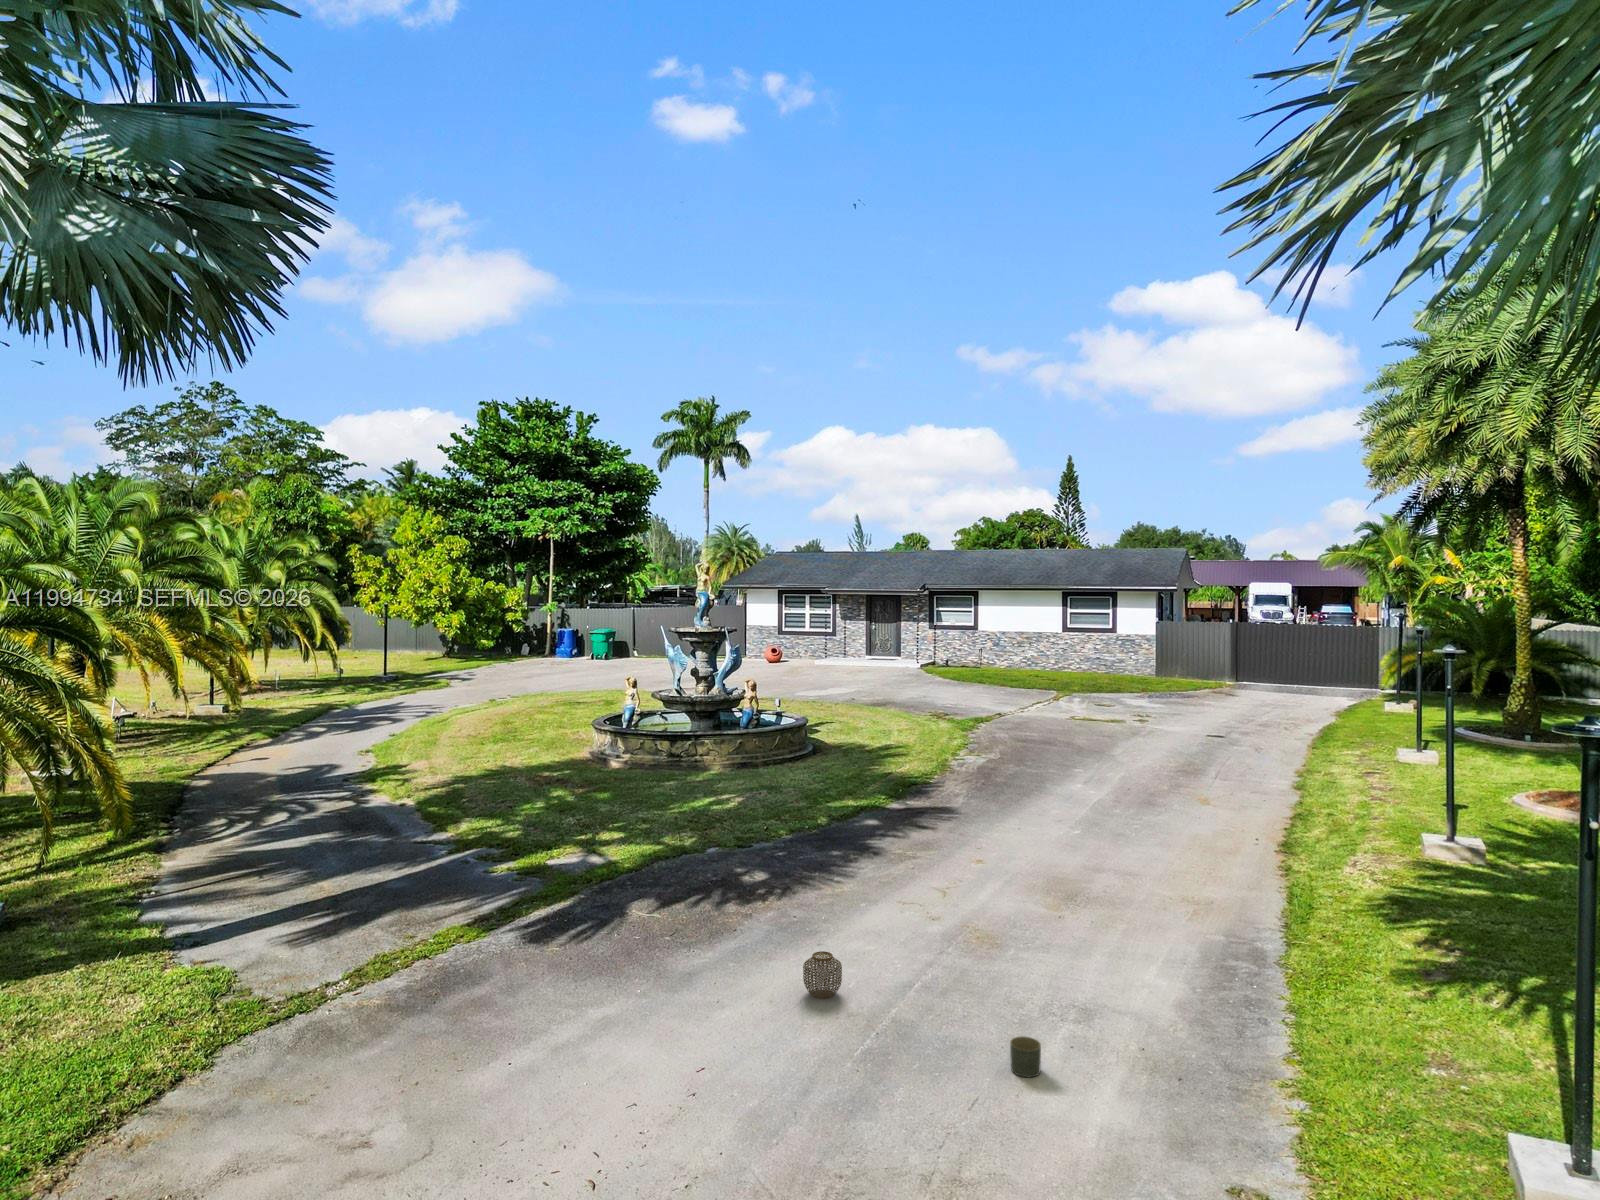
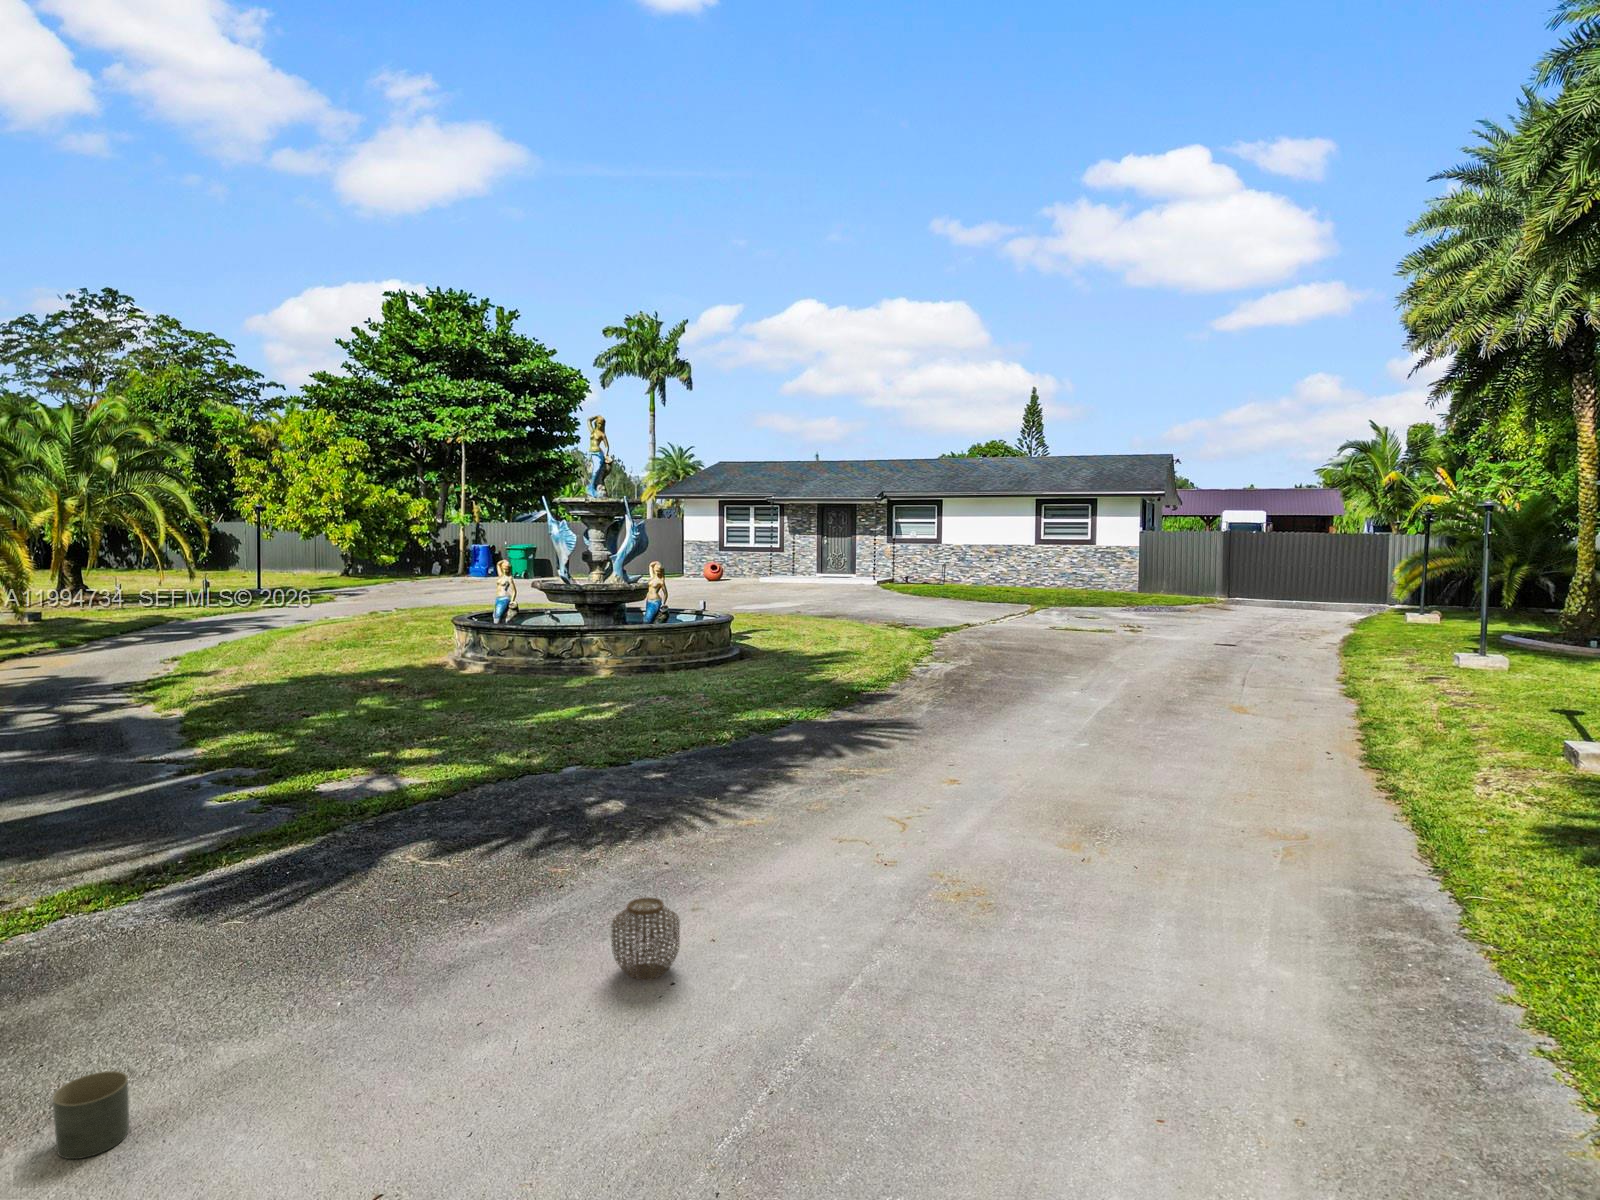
planter: present [1010,1036,1041,1077] -> present [53,1071,129,1159]

